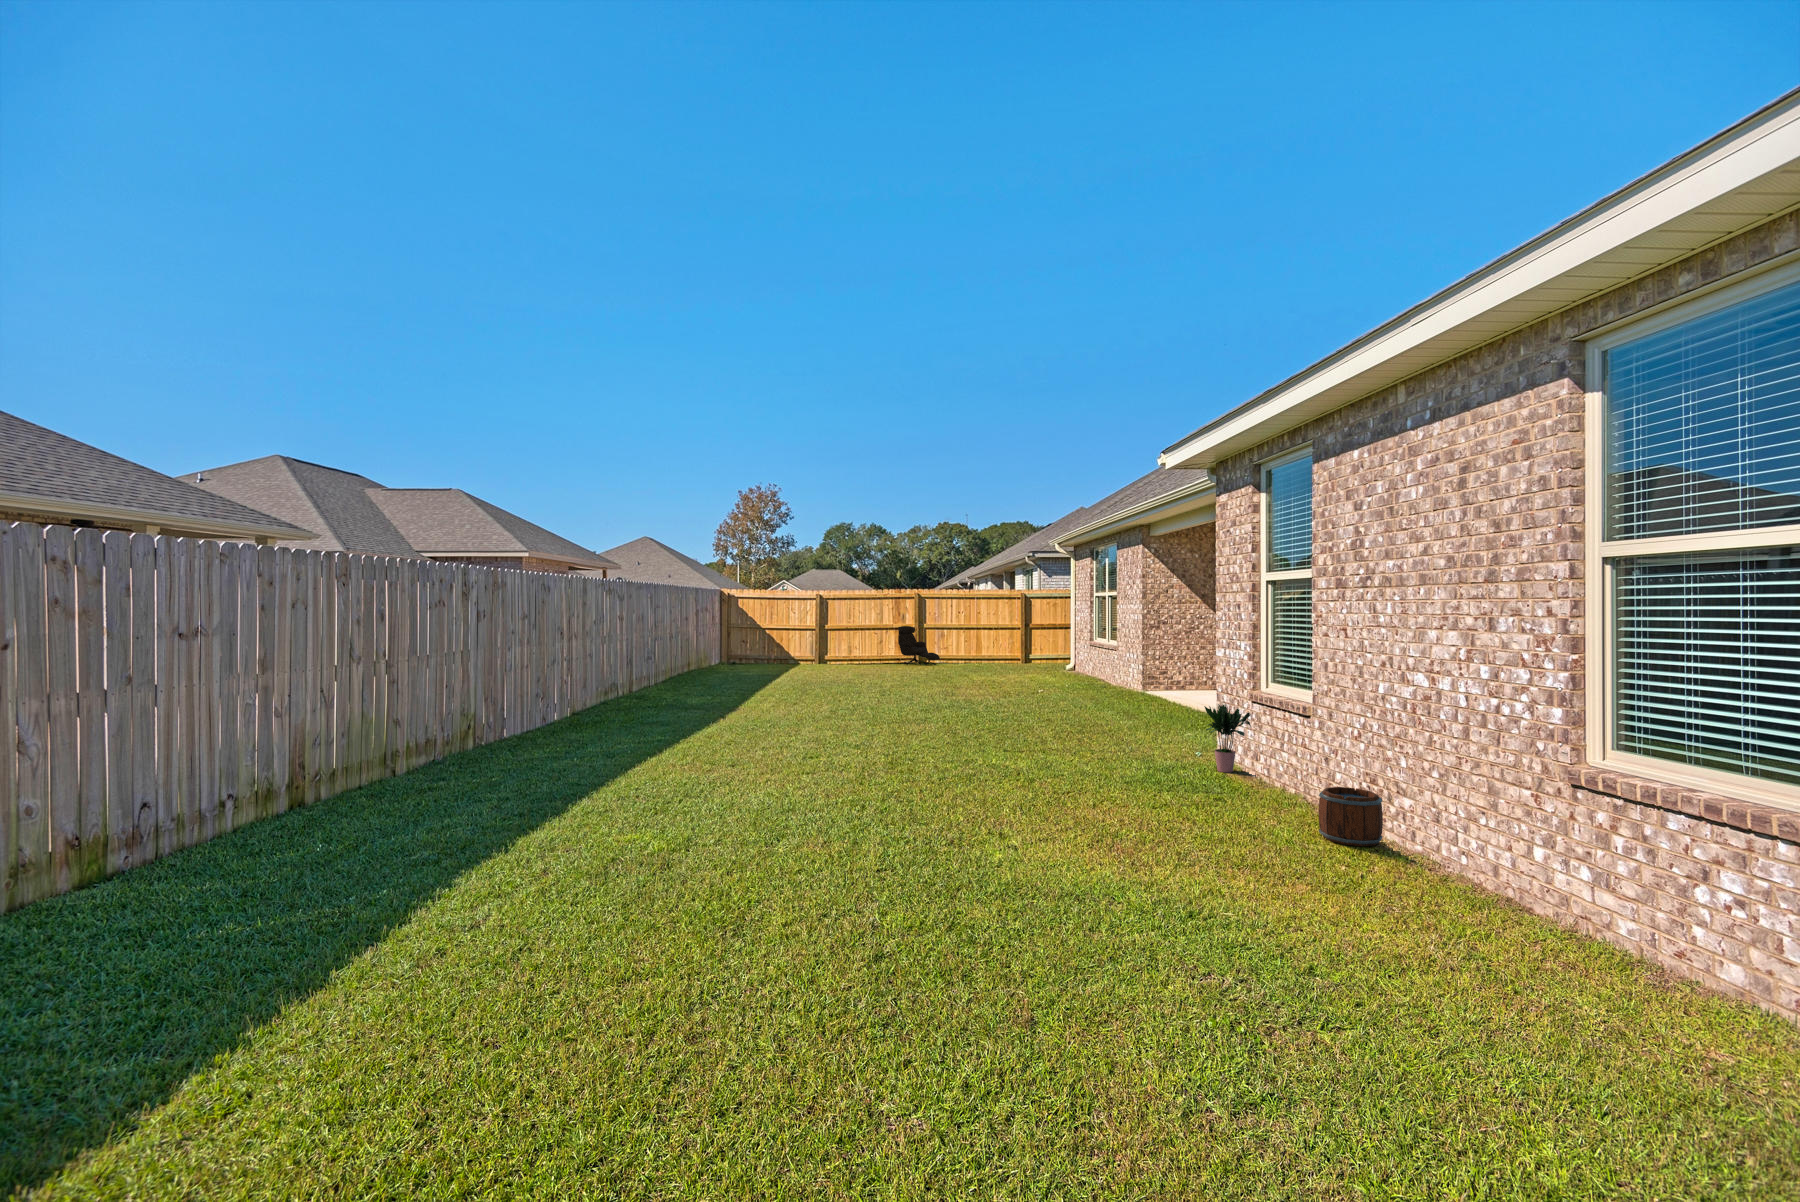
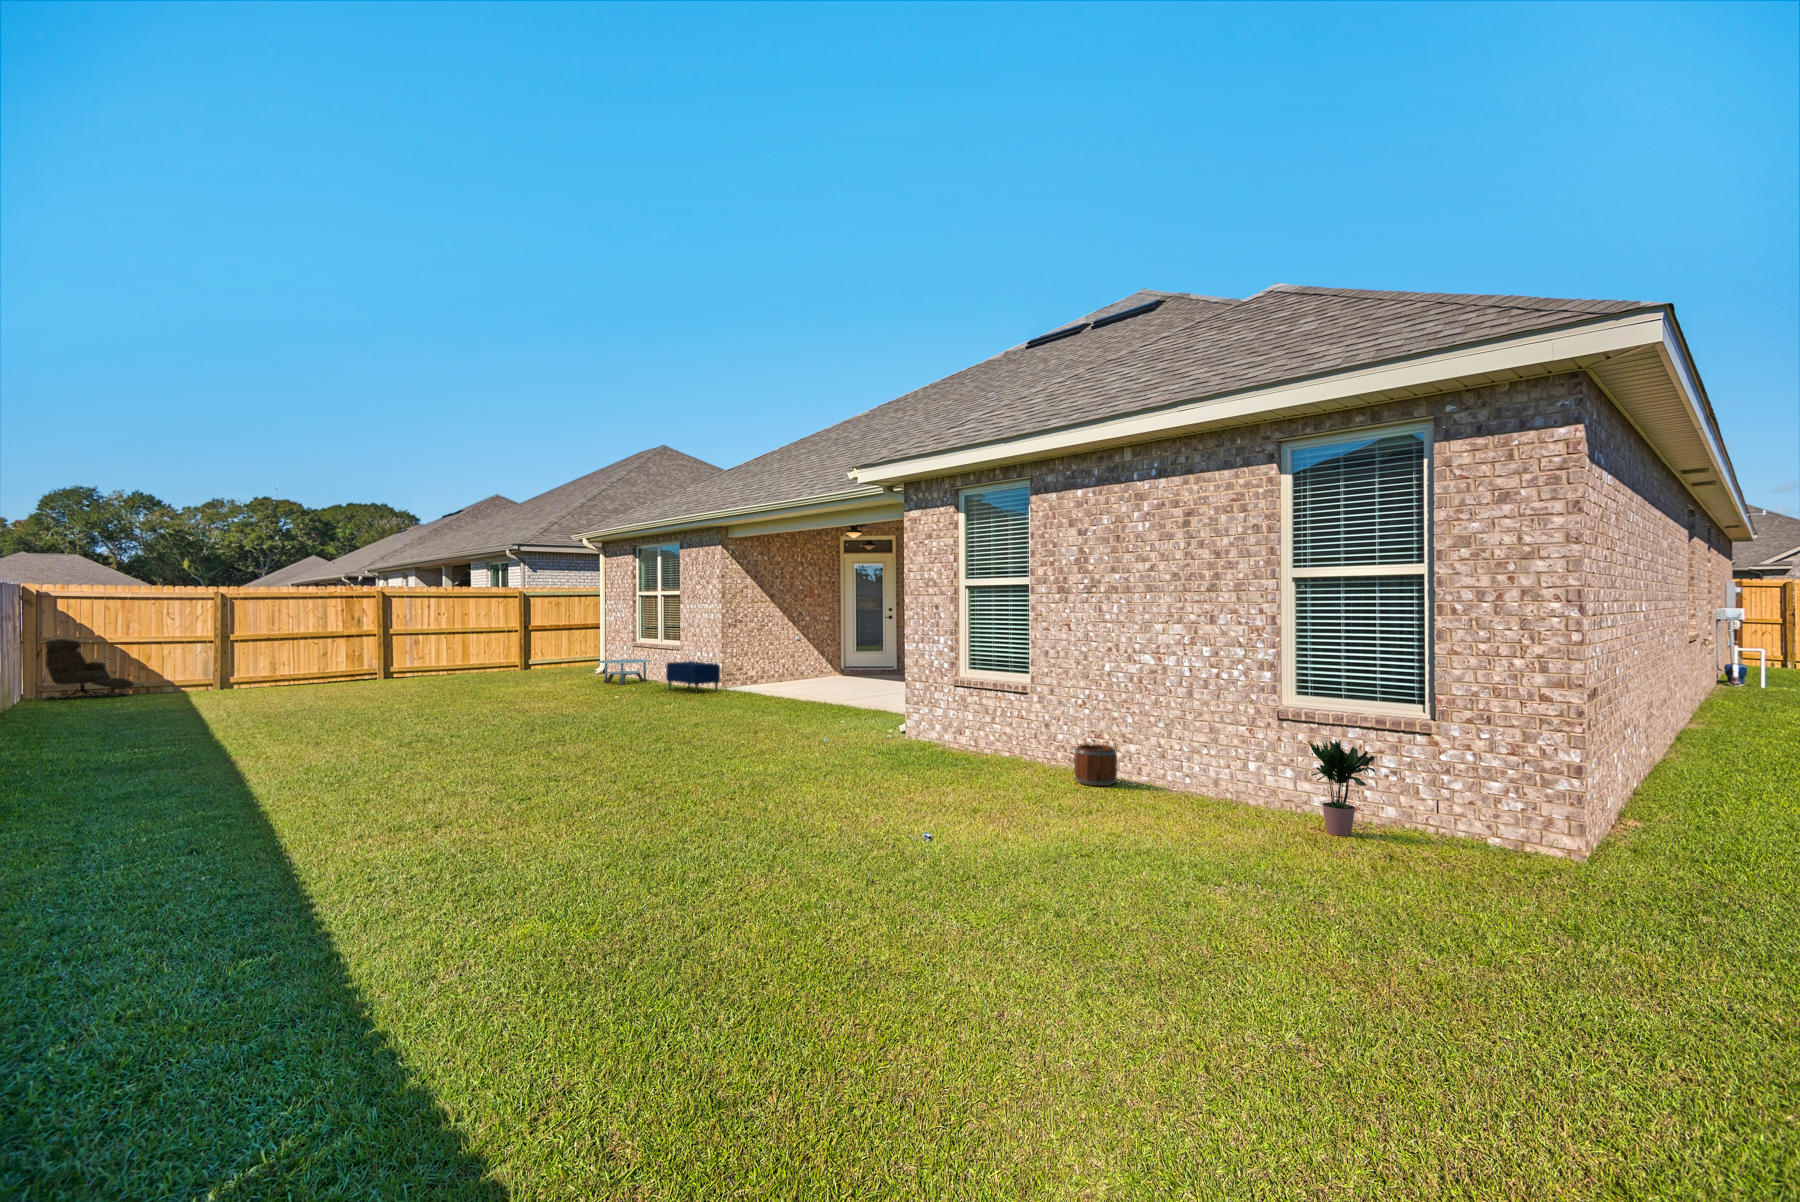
lounge chair: present [898,626,940,665] -> present [46,639,134,698]
round table: none [1051,656,1101,679] -> present [597,659,652,685]
bench: none [1097,660,1141,692] -> present [666,661,720,693]
potted plant: present [1204,704,1251,773] -> present [1309,740,1376,836]

